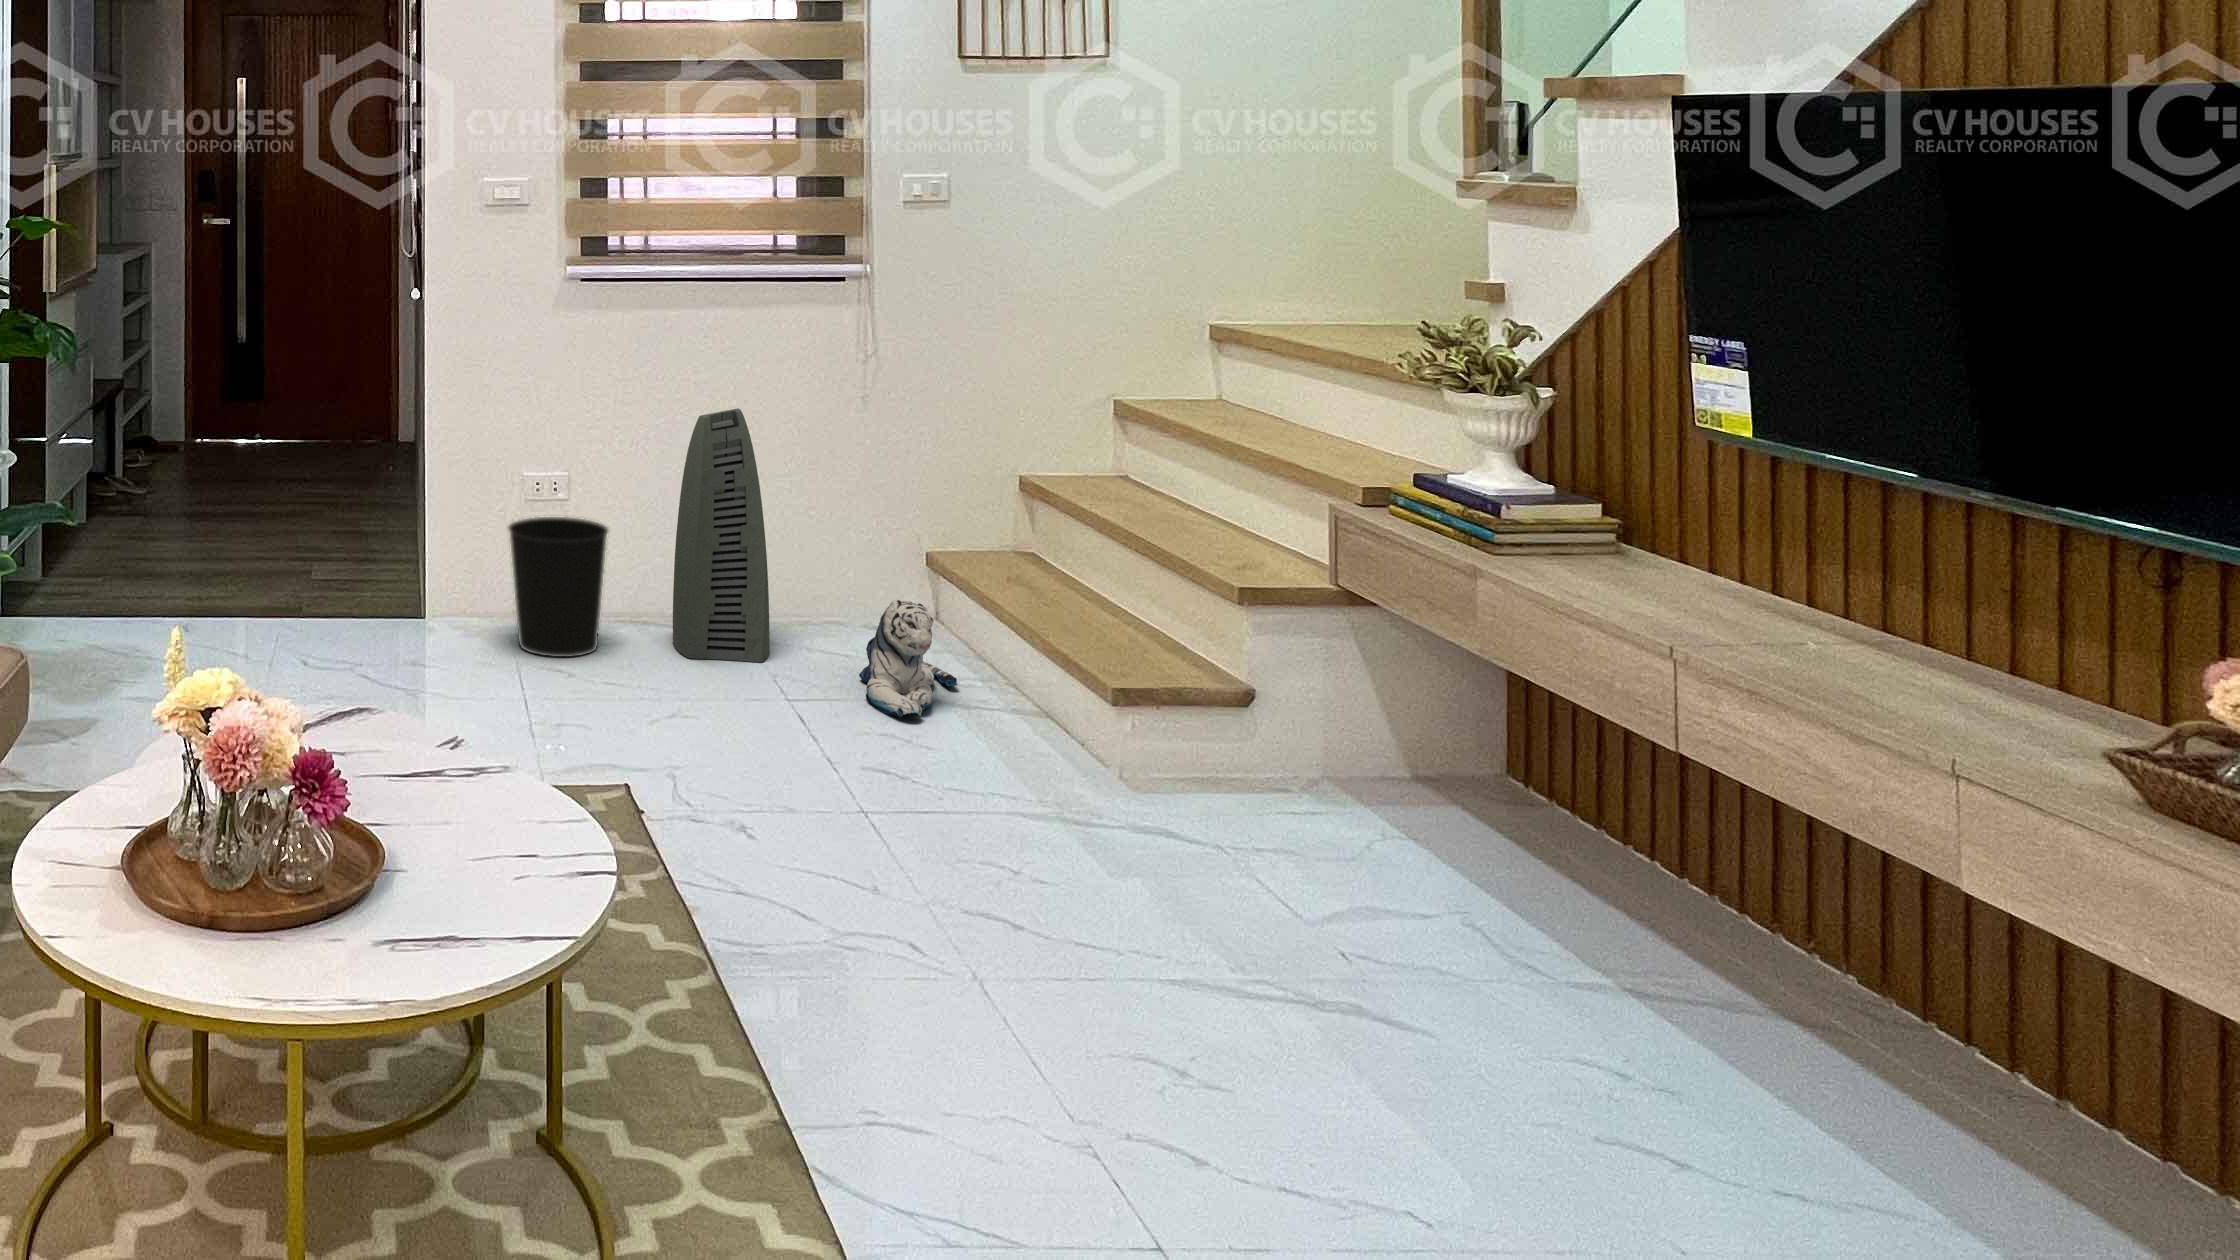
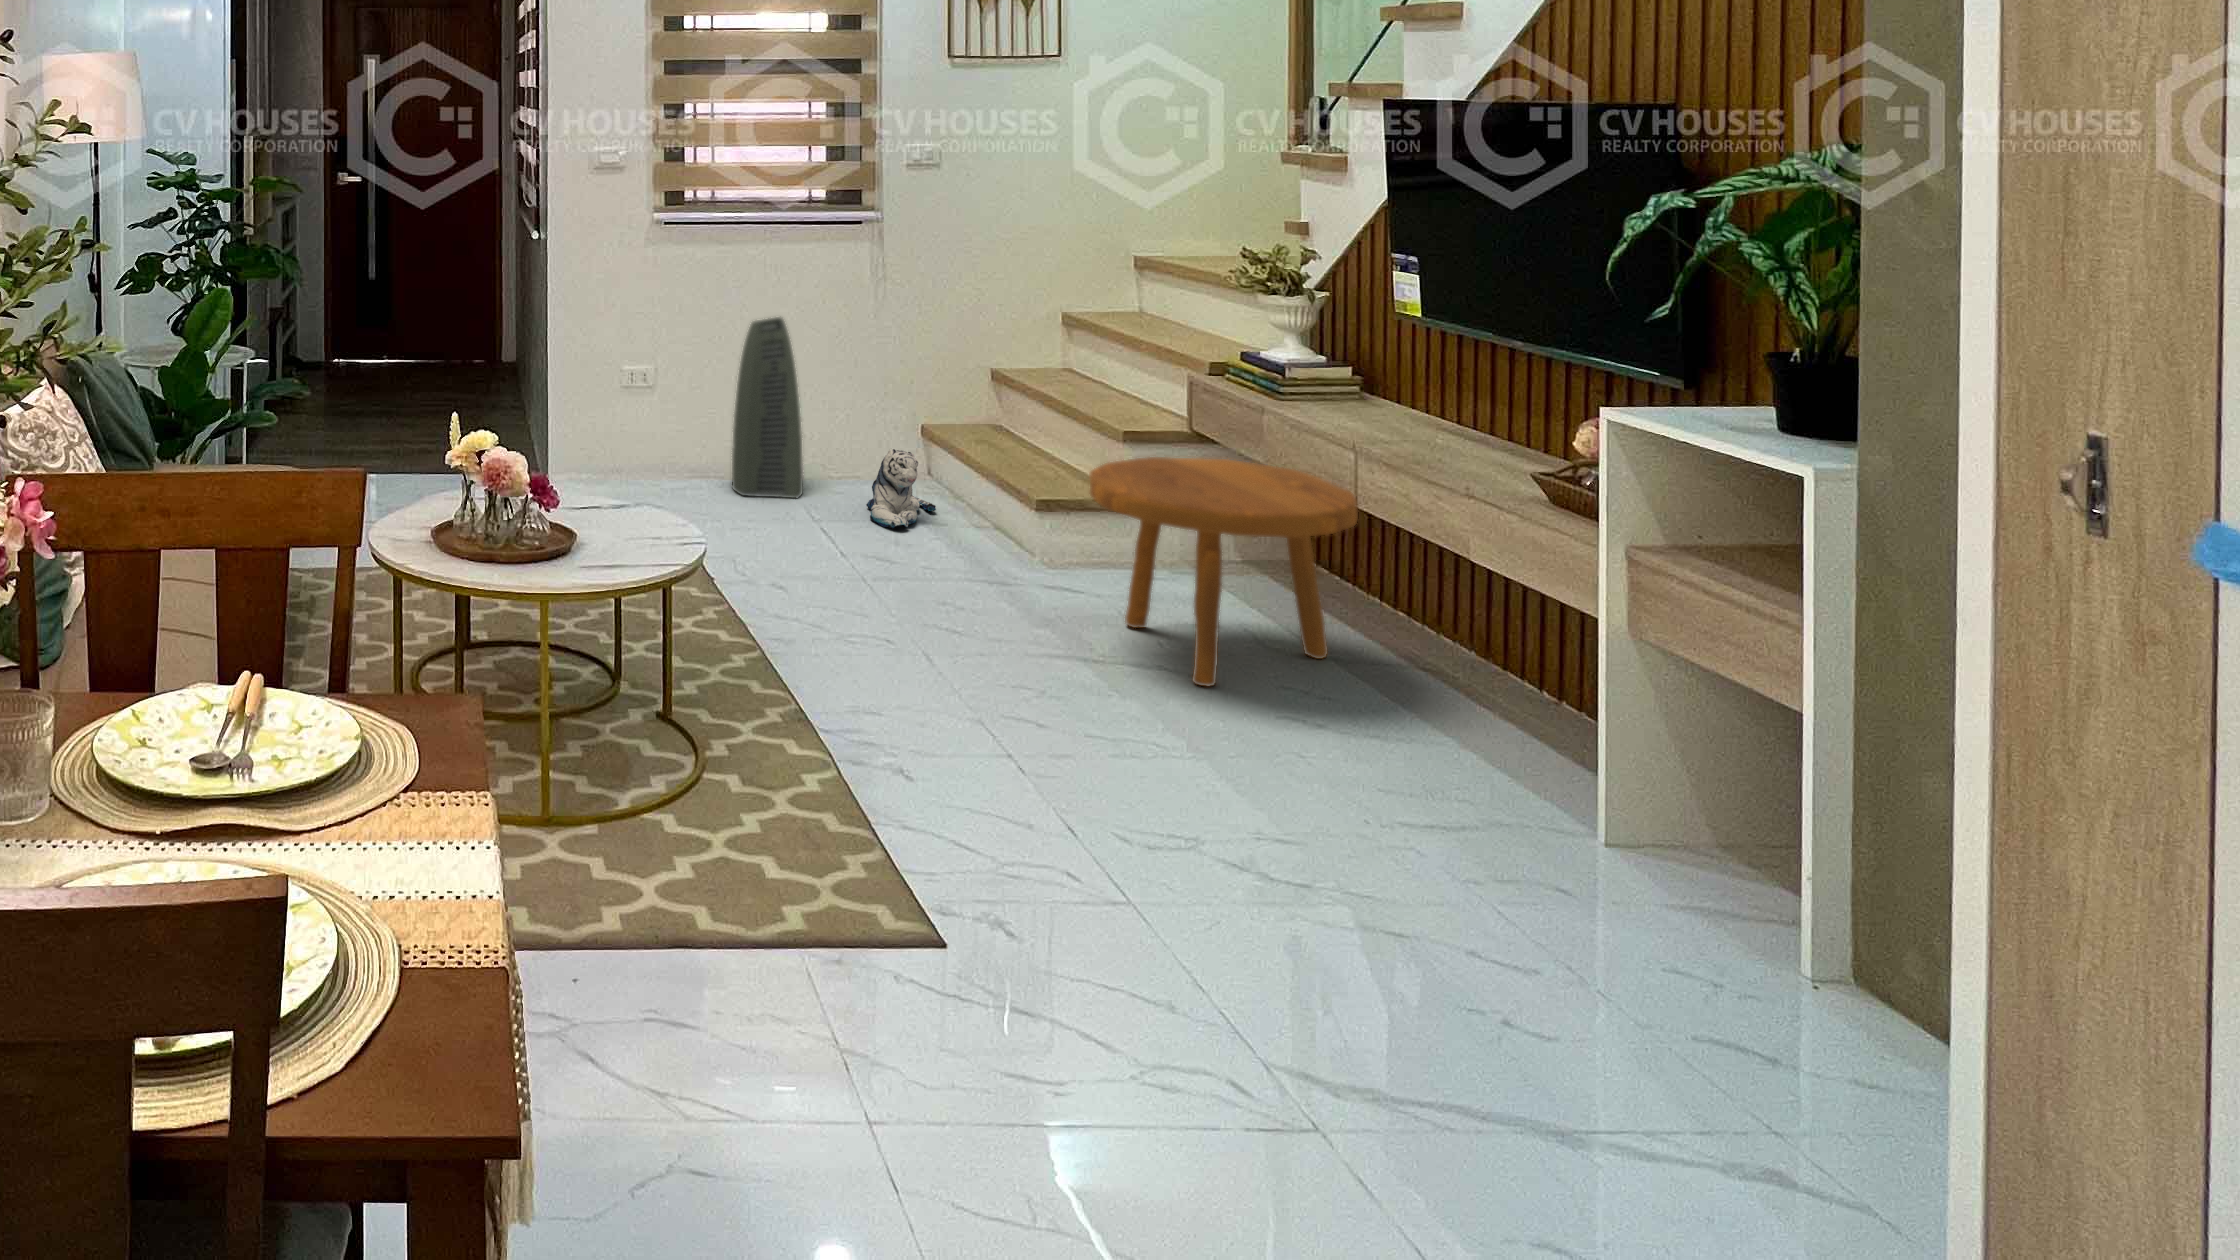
wastebasket: present [508,517,608,657] -> none [611,397,686,496]
footstool: none [1228,647,1697,1063] -> present [1089,457,1358,686]

